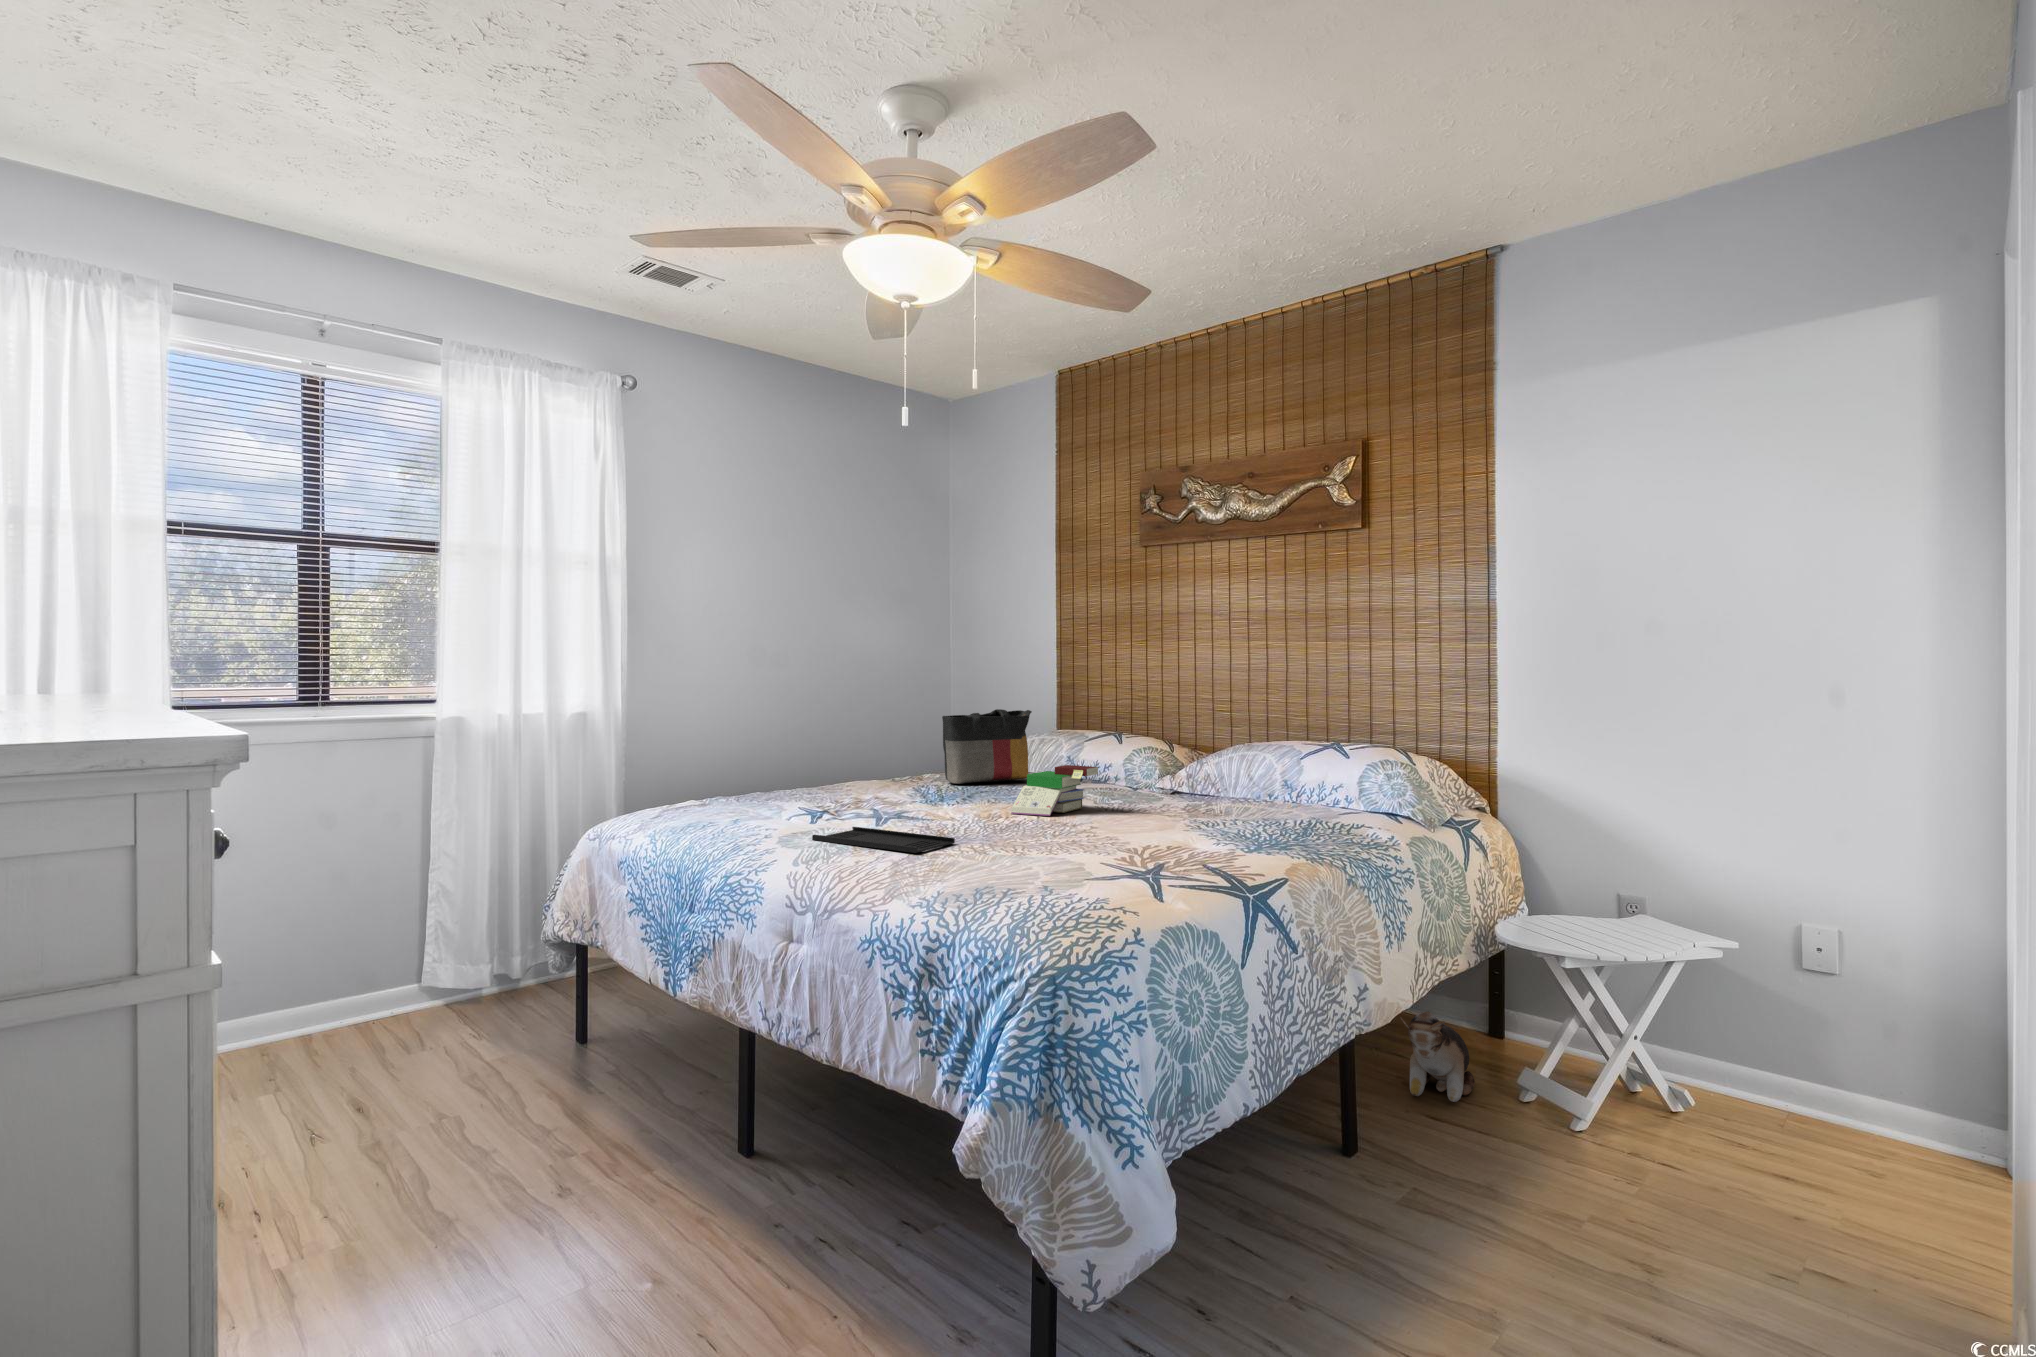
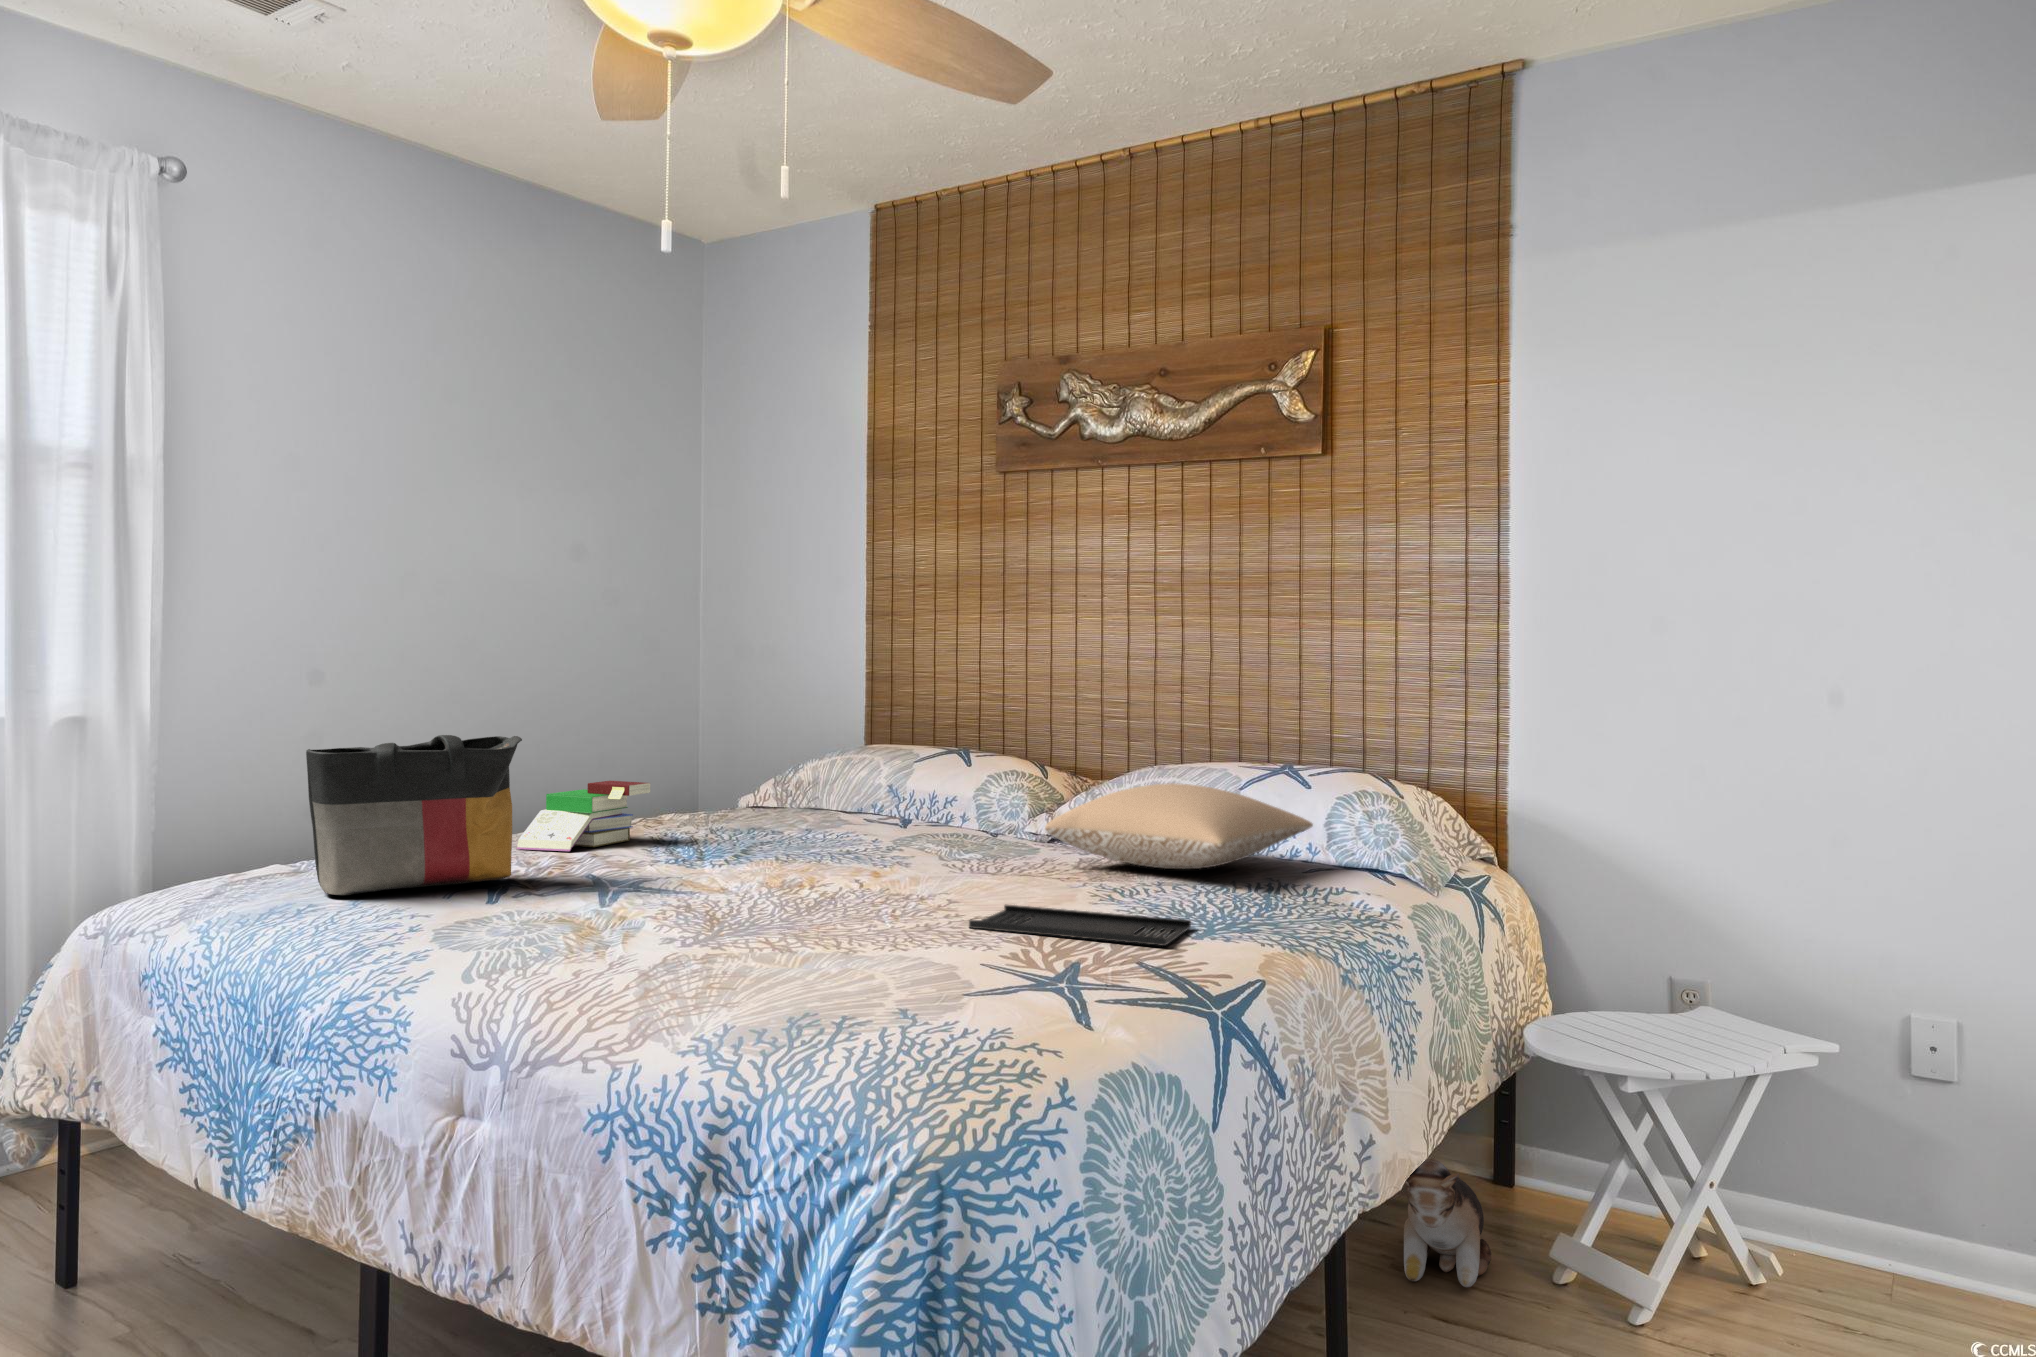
tote bag: present [942,709,1032,784] -> present [306,735,522,895]
pillow: none [1162,754,1349,811] -> present [1045,783,1313,869]
book: present [1011,765,1098,816] -> present [516,781,650,851]
tray: present [812,827,955,853] -> present [969,905,1191,946]

